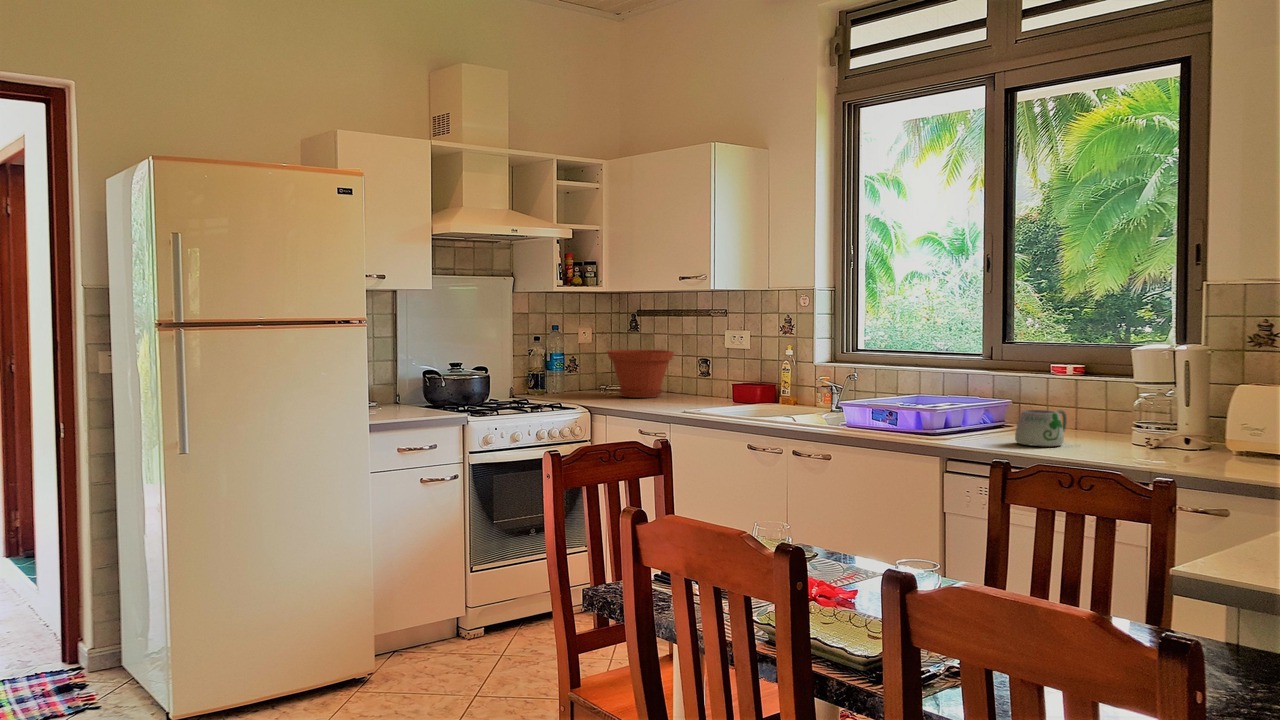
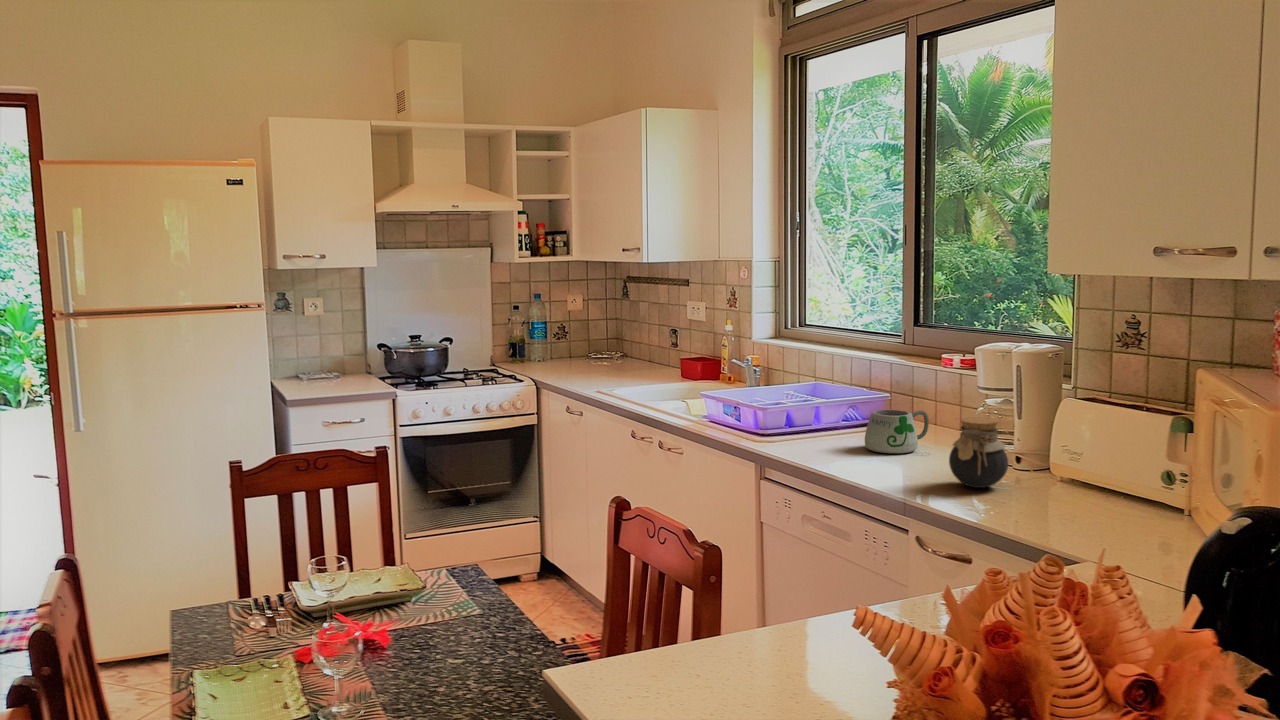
plant pot: present [607,350,674,398] -> none [575,318,643,368]
jar: none [1137,405,1190,464] -> present [949,417,1008,488]

